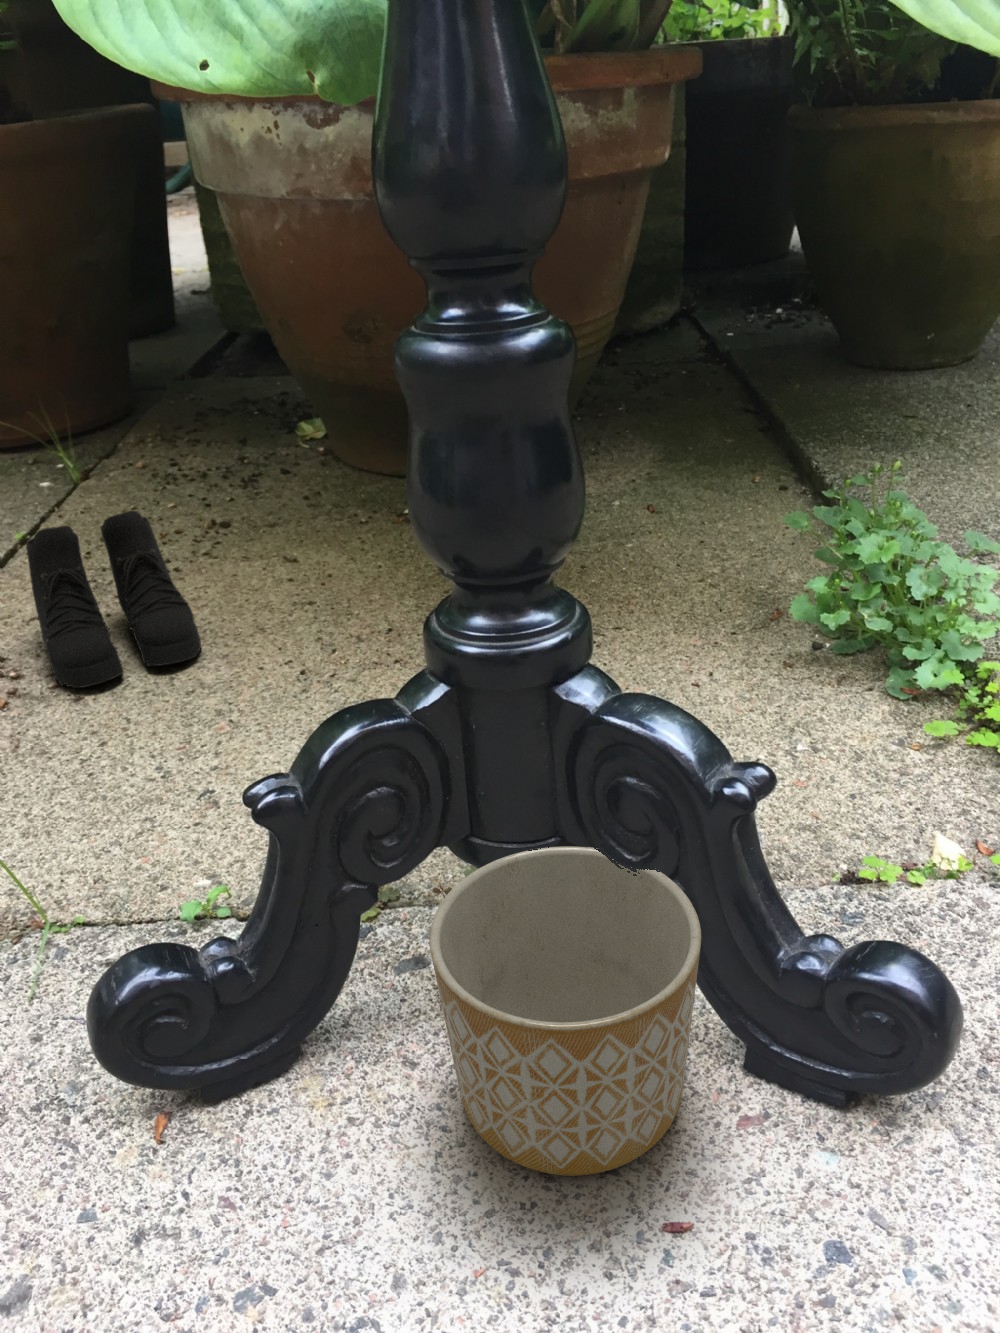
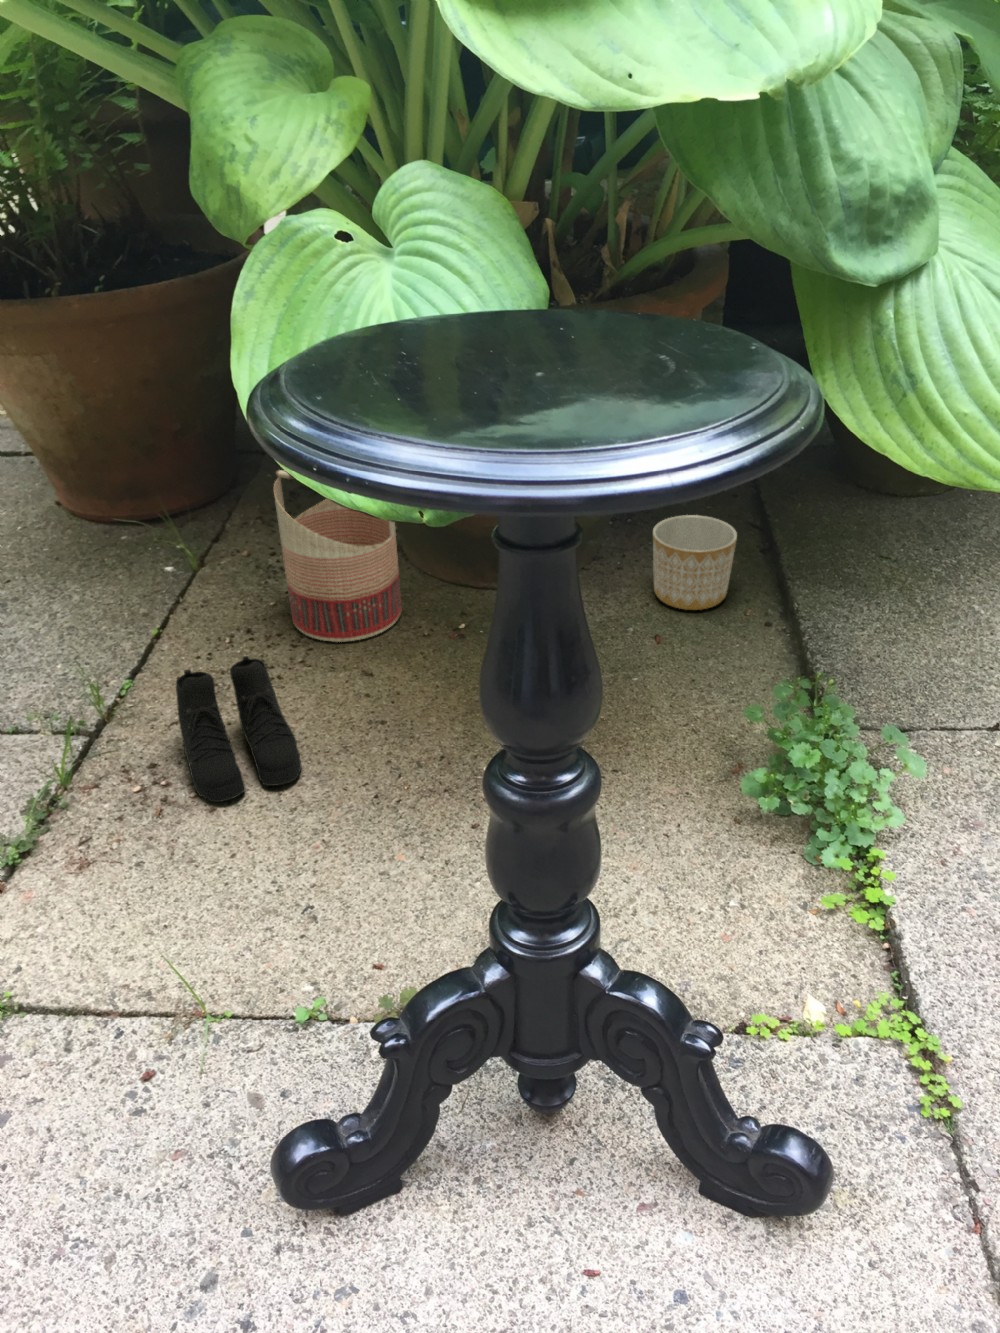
basket: none [160,317,332,532] -> present [274,470,401,642]
planter: present [429,846,701,1176] -> present [653,515,737,610]

